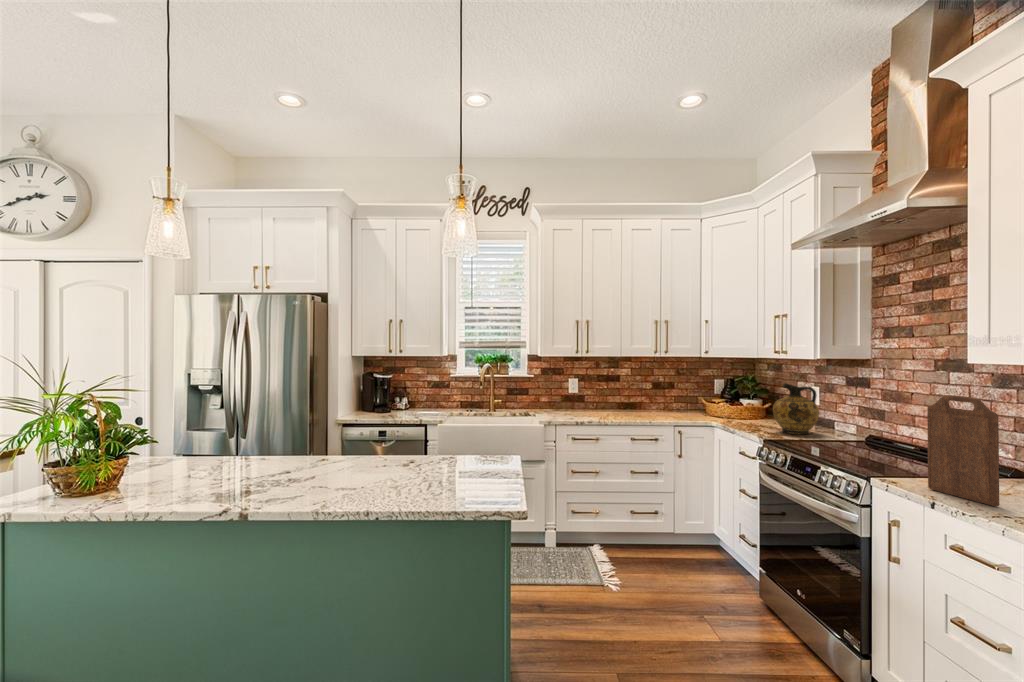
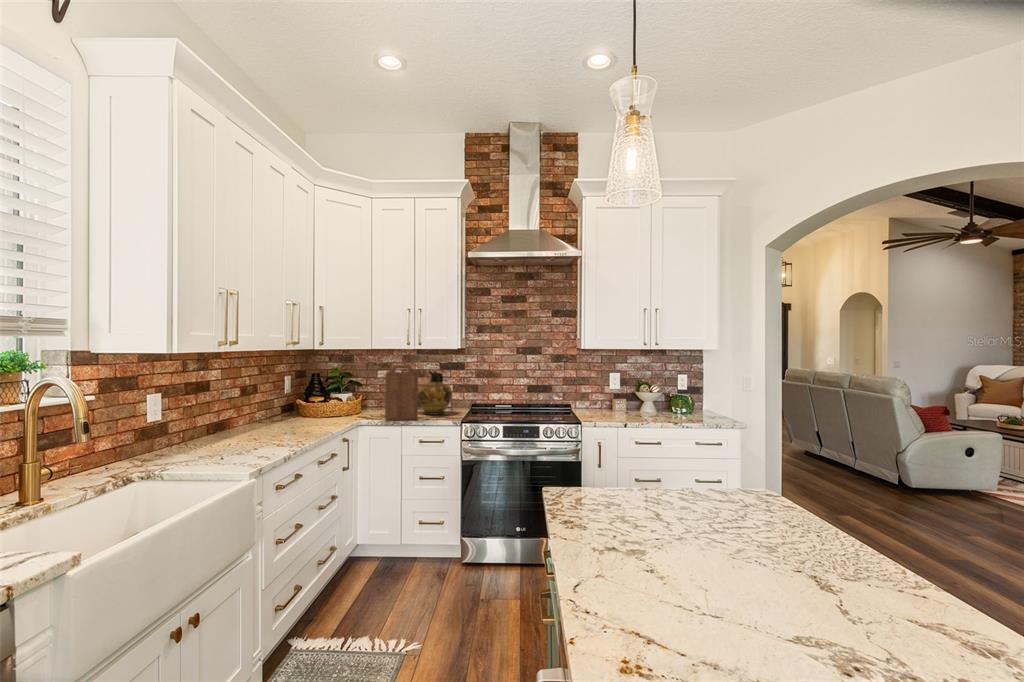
cutting board: present [927,395,999,506] -> present [385,365,418,420]

